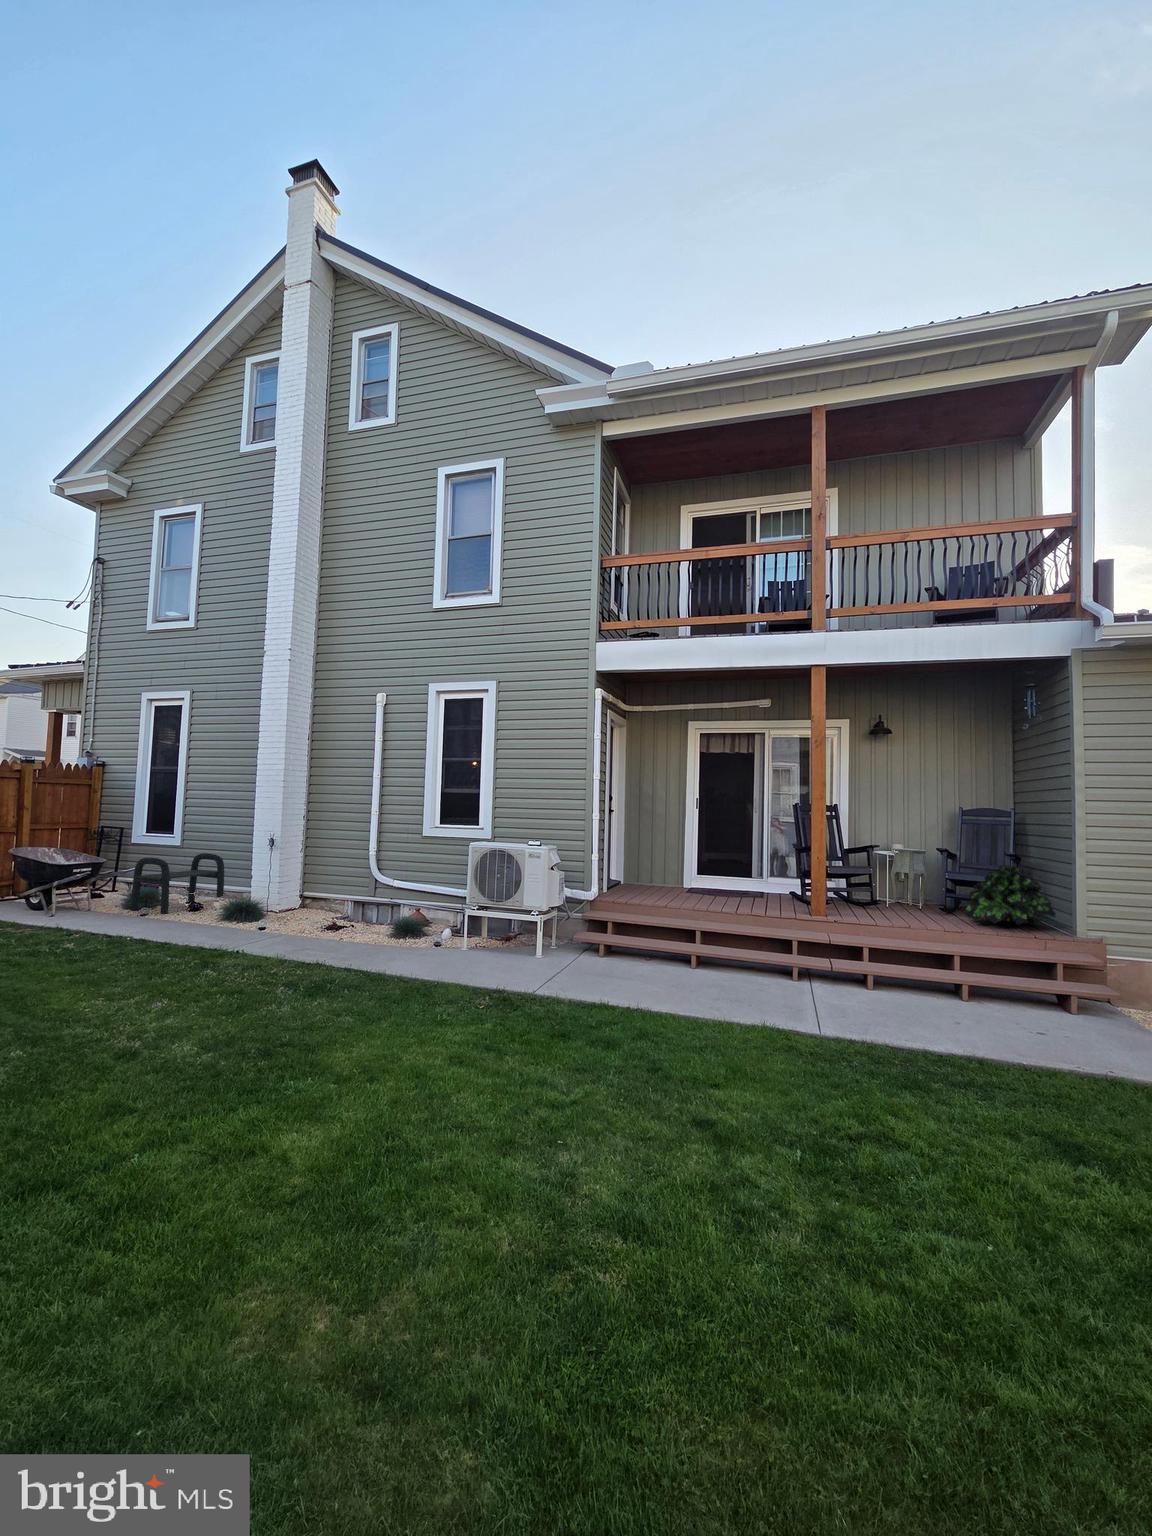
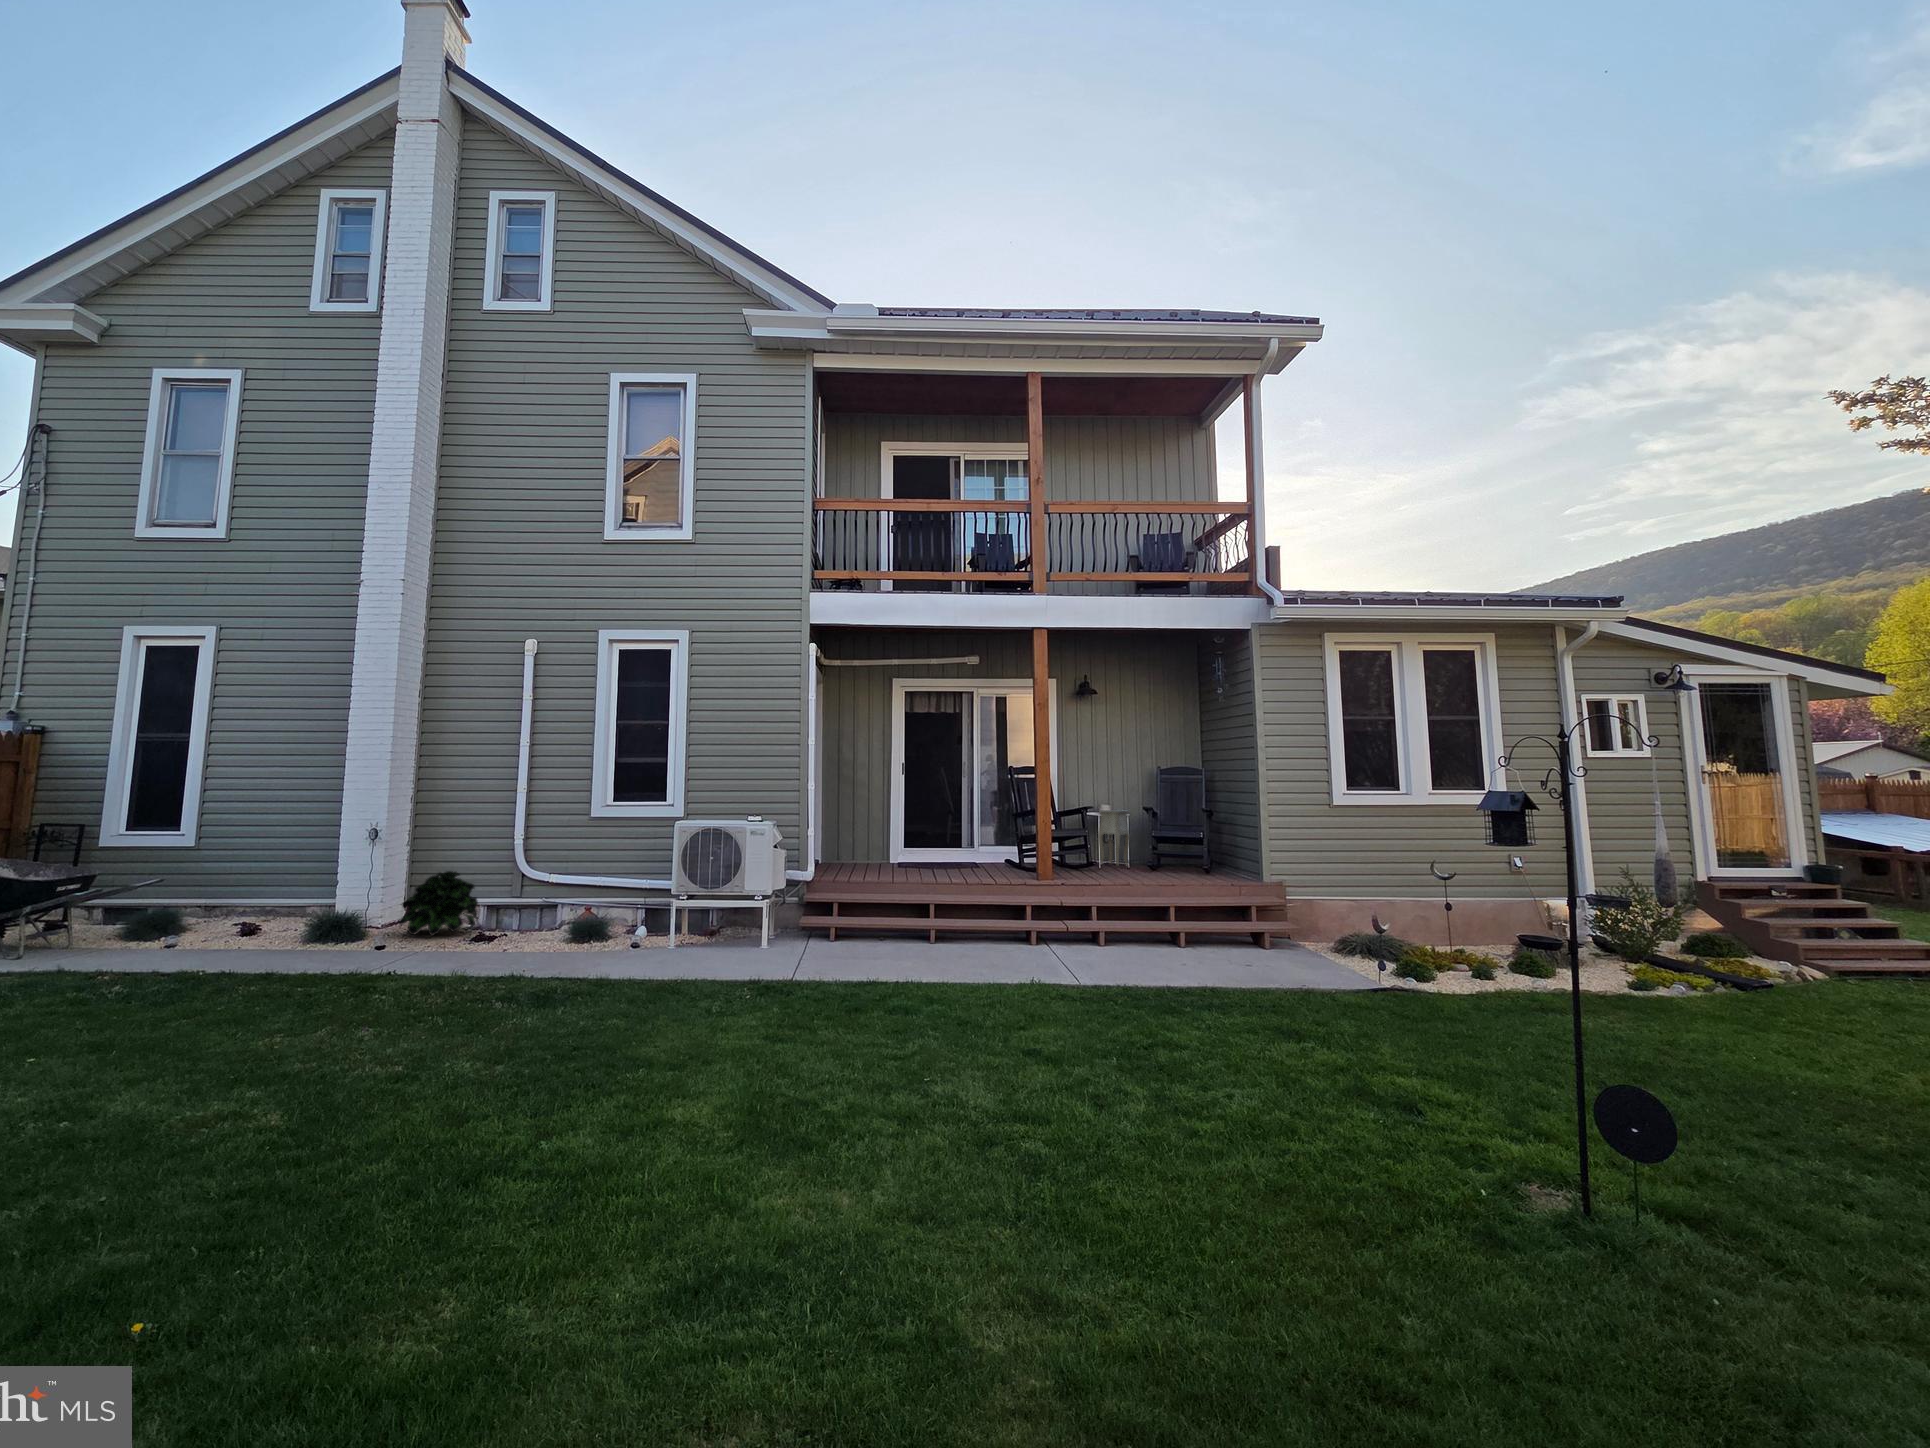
bench: present [130,853,224,914] -> none [139,854,276,940]
potted plant: present [966,865,1055,925] -> present [399,871,478,936]

